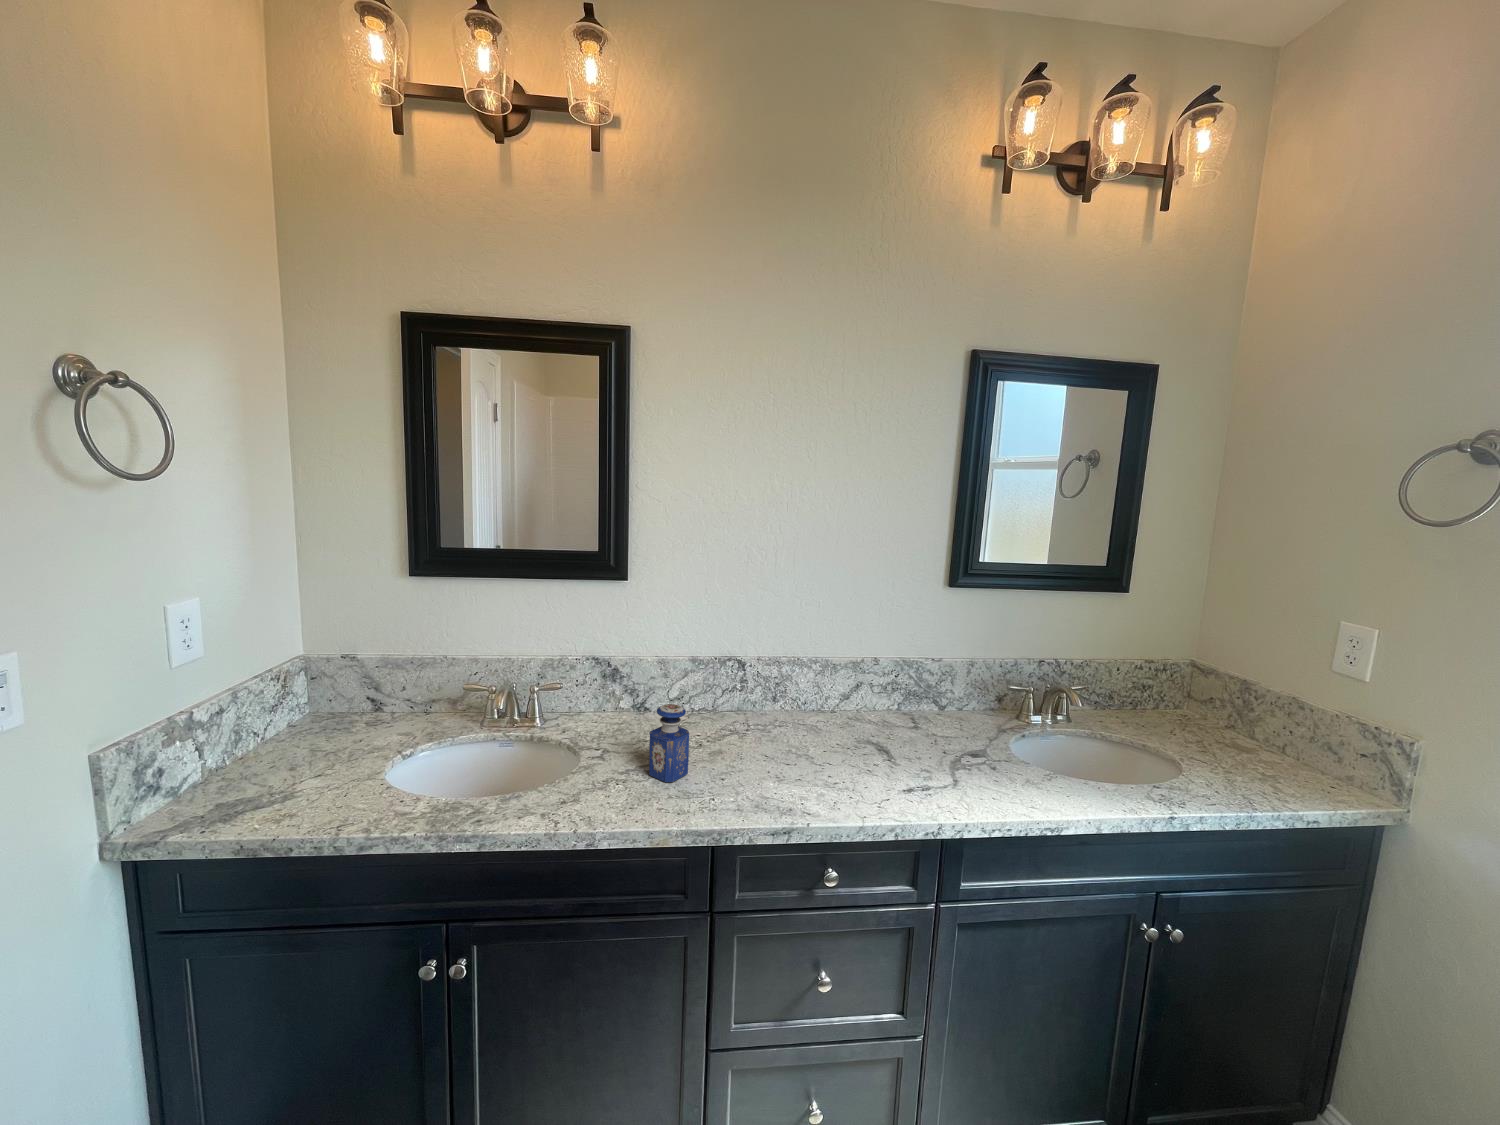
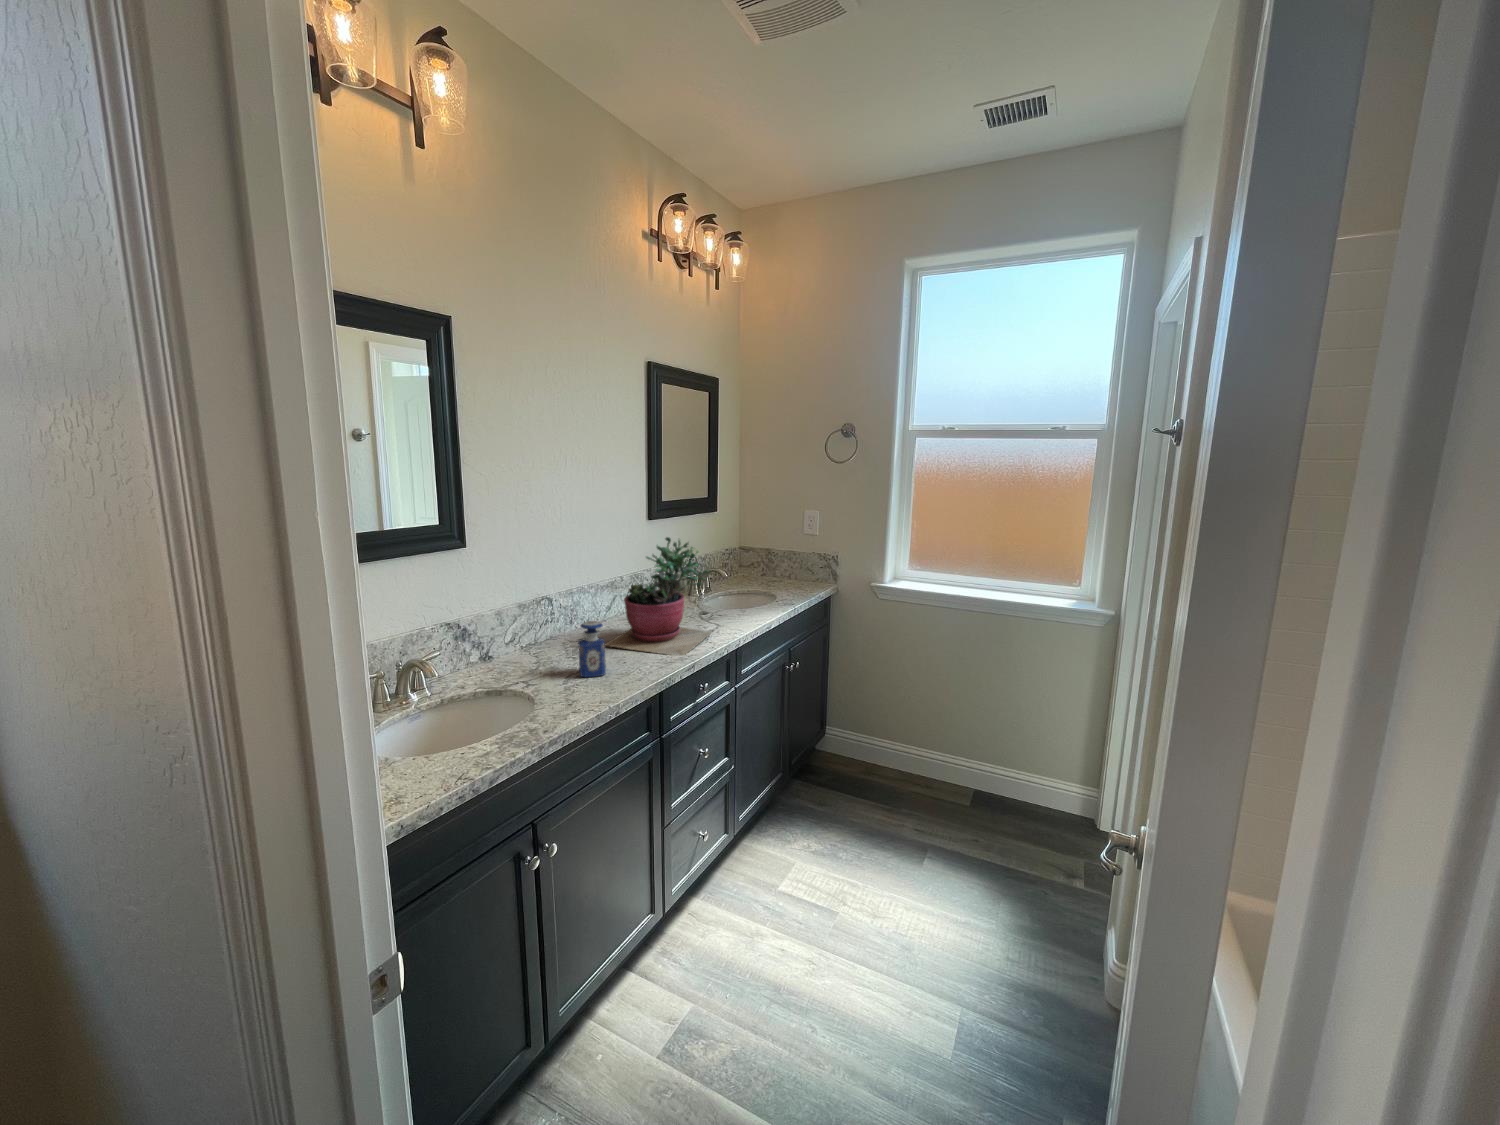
succulent plant: none [754,606,908,807] -> present [605,537,712,656]

